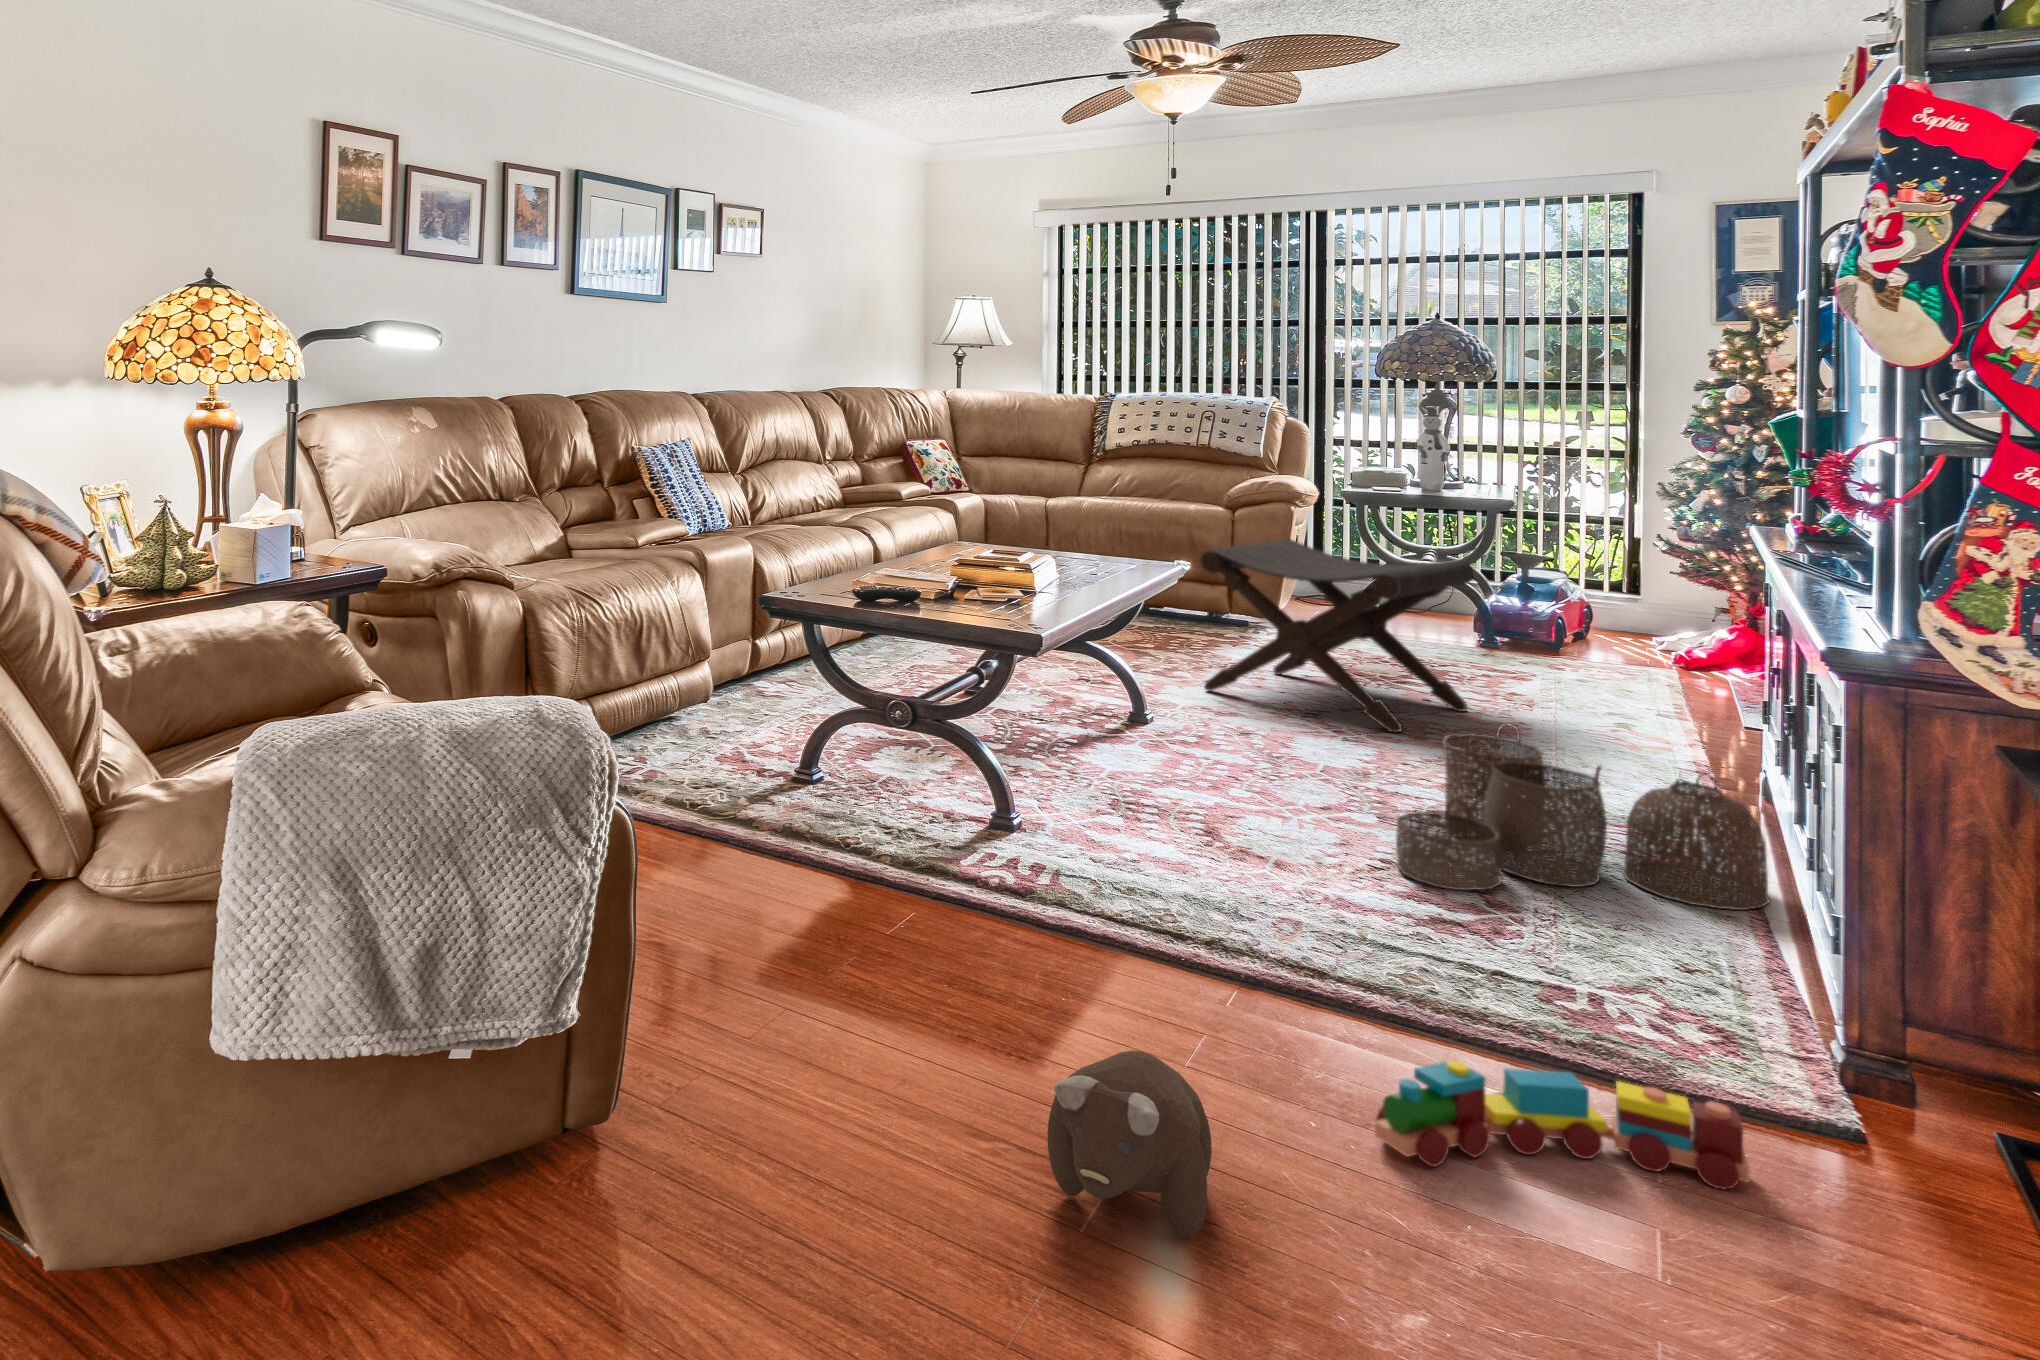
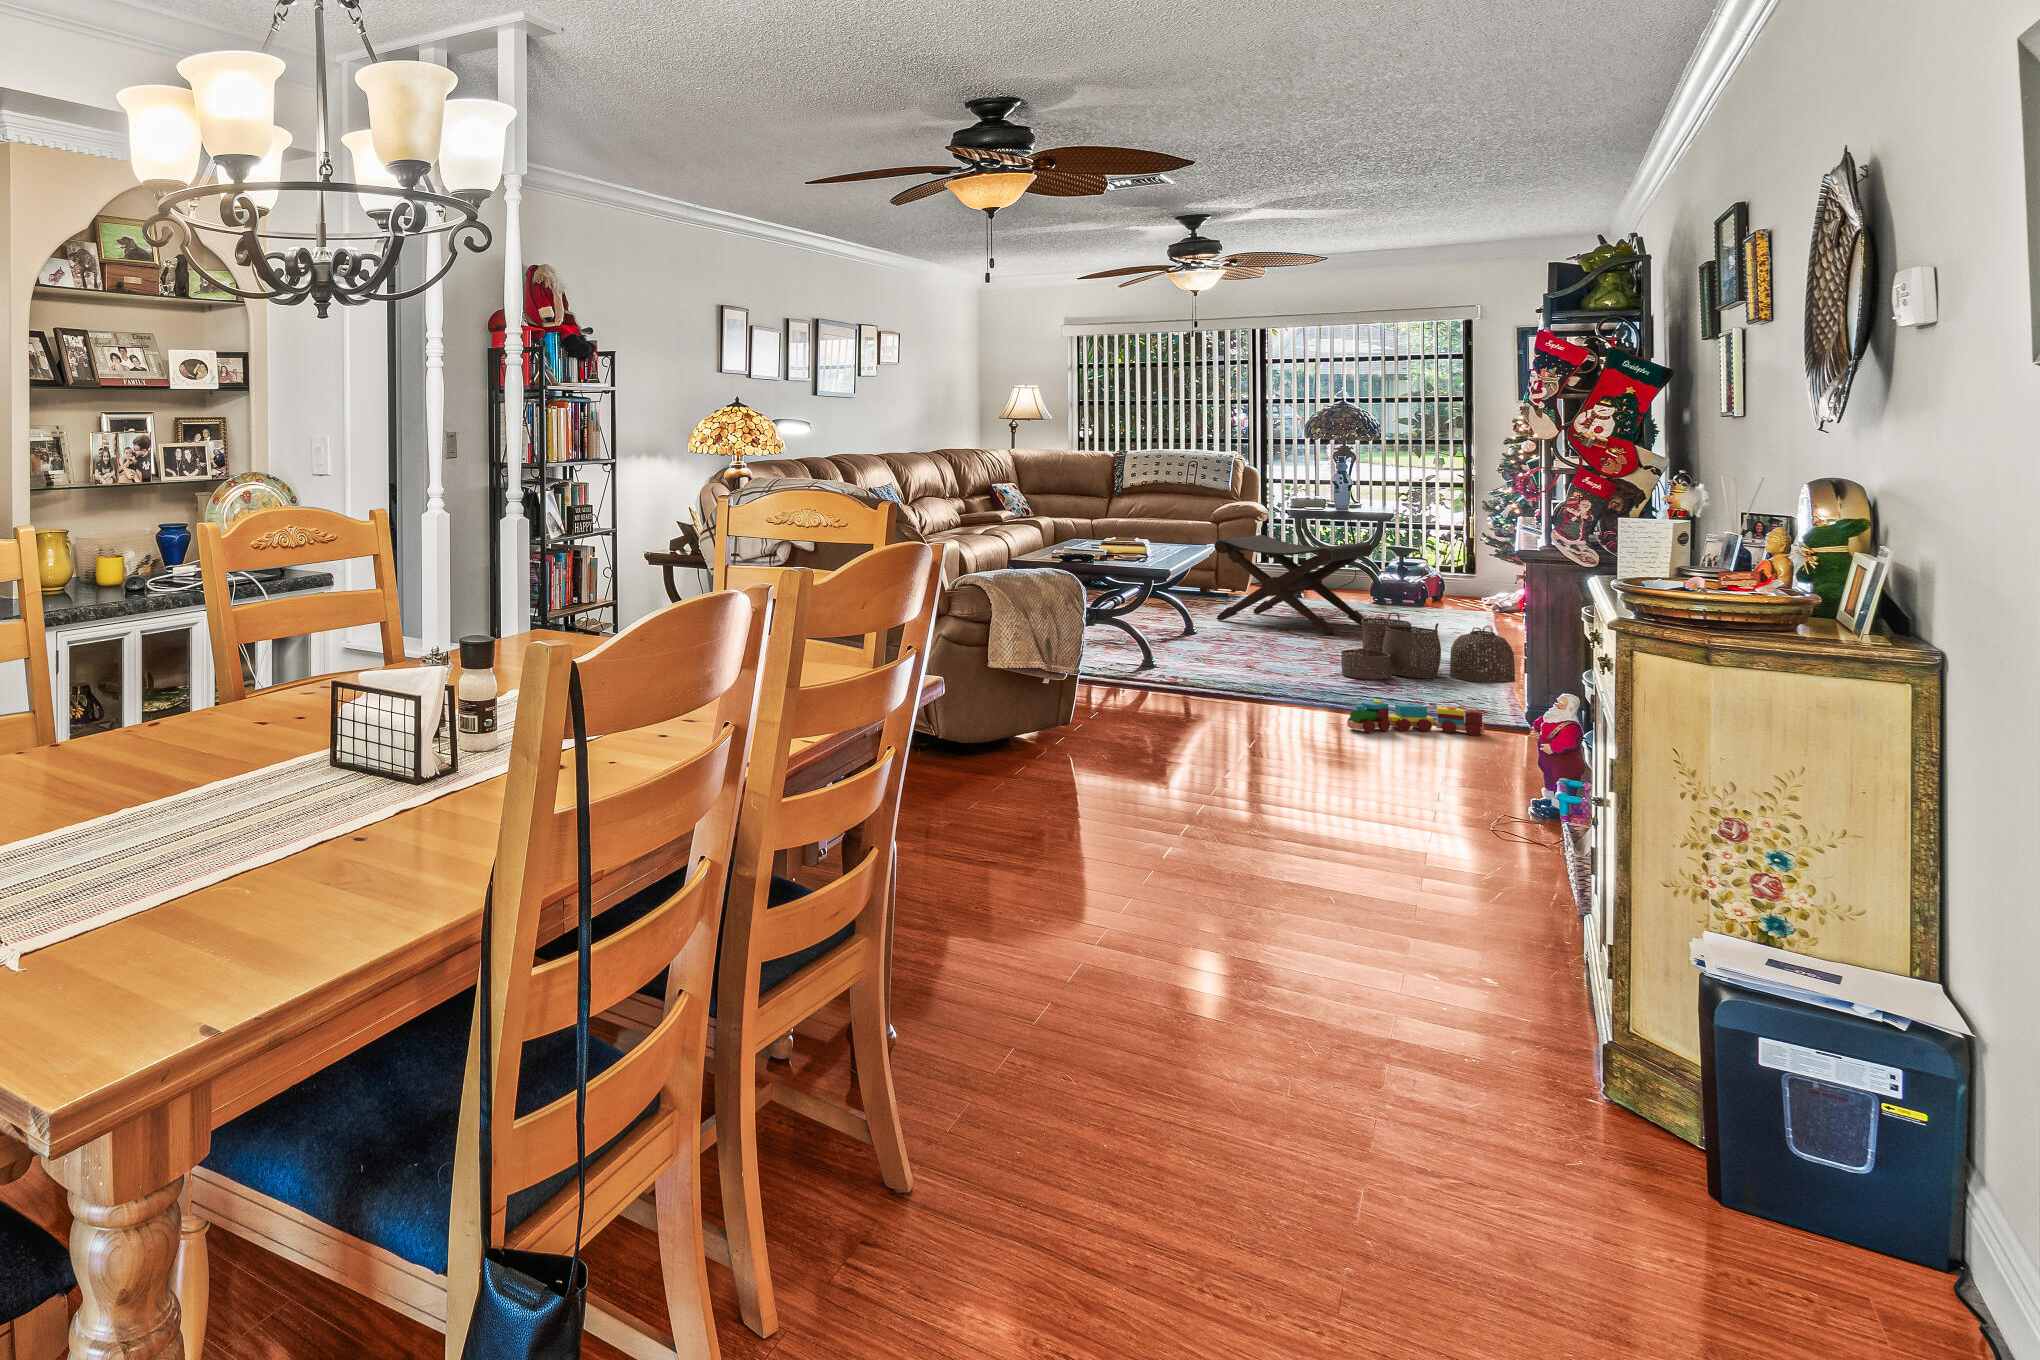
plush toy: present [1048,1050,1212,1239] -> none [1232,689,1294,744]

